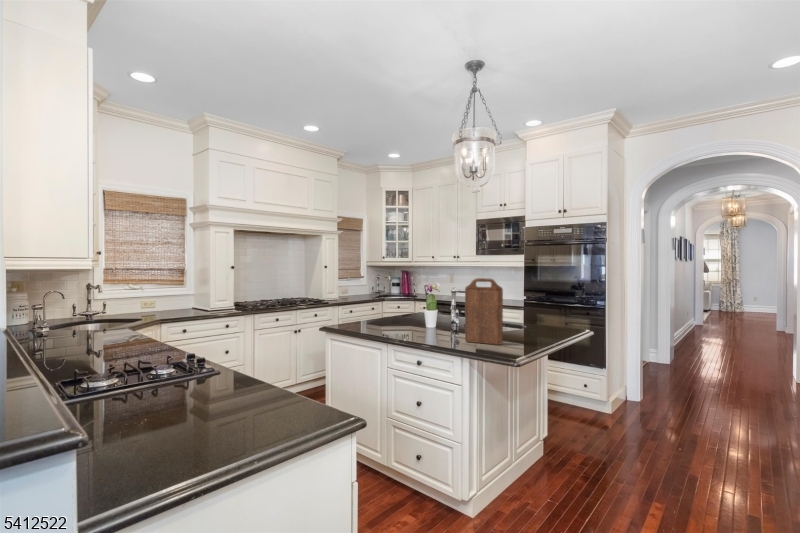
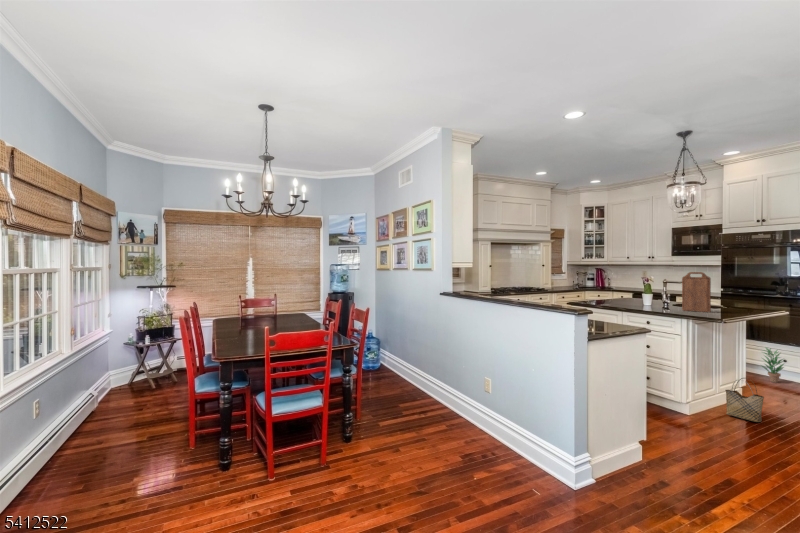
potted plant: none [563,370,588,415] -> present [763,348,784,383]
woven basket: none [522,440,571,514] -> present [725,378,764,422]

